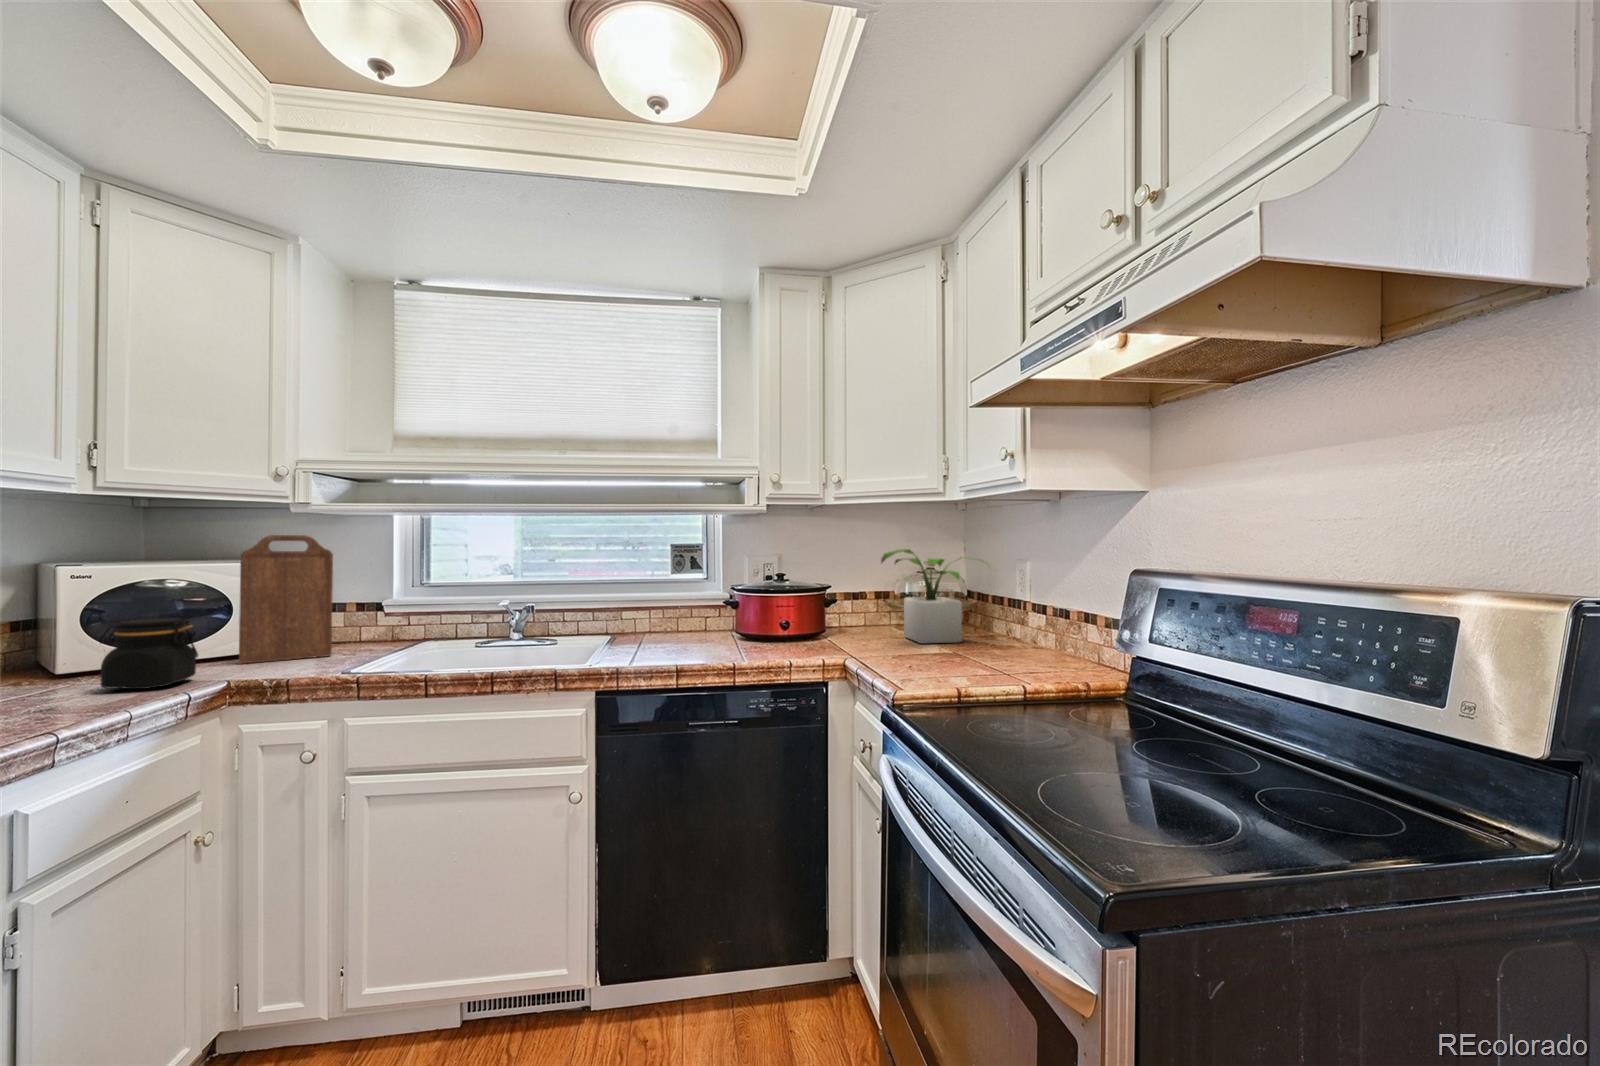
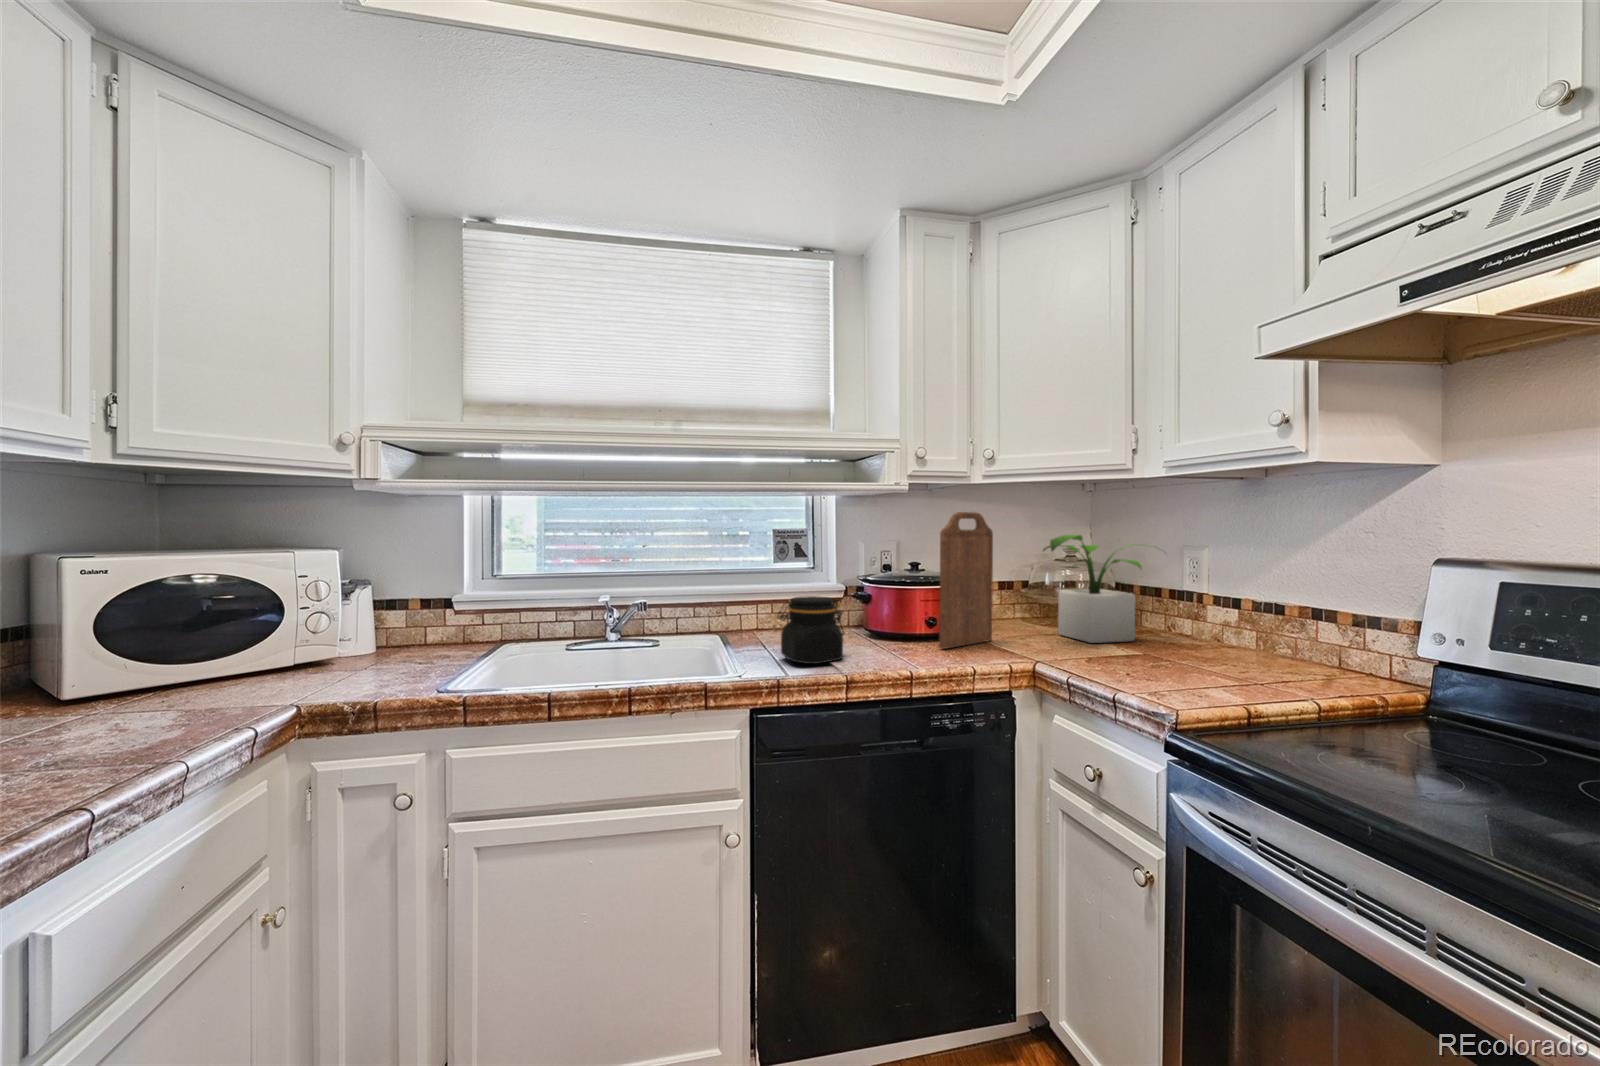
cutting board: present [239,535,333,663] -> present [939,512,993,649]
jar: present [99,618,198,689] -> present [778,596,845,664]

